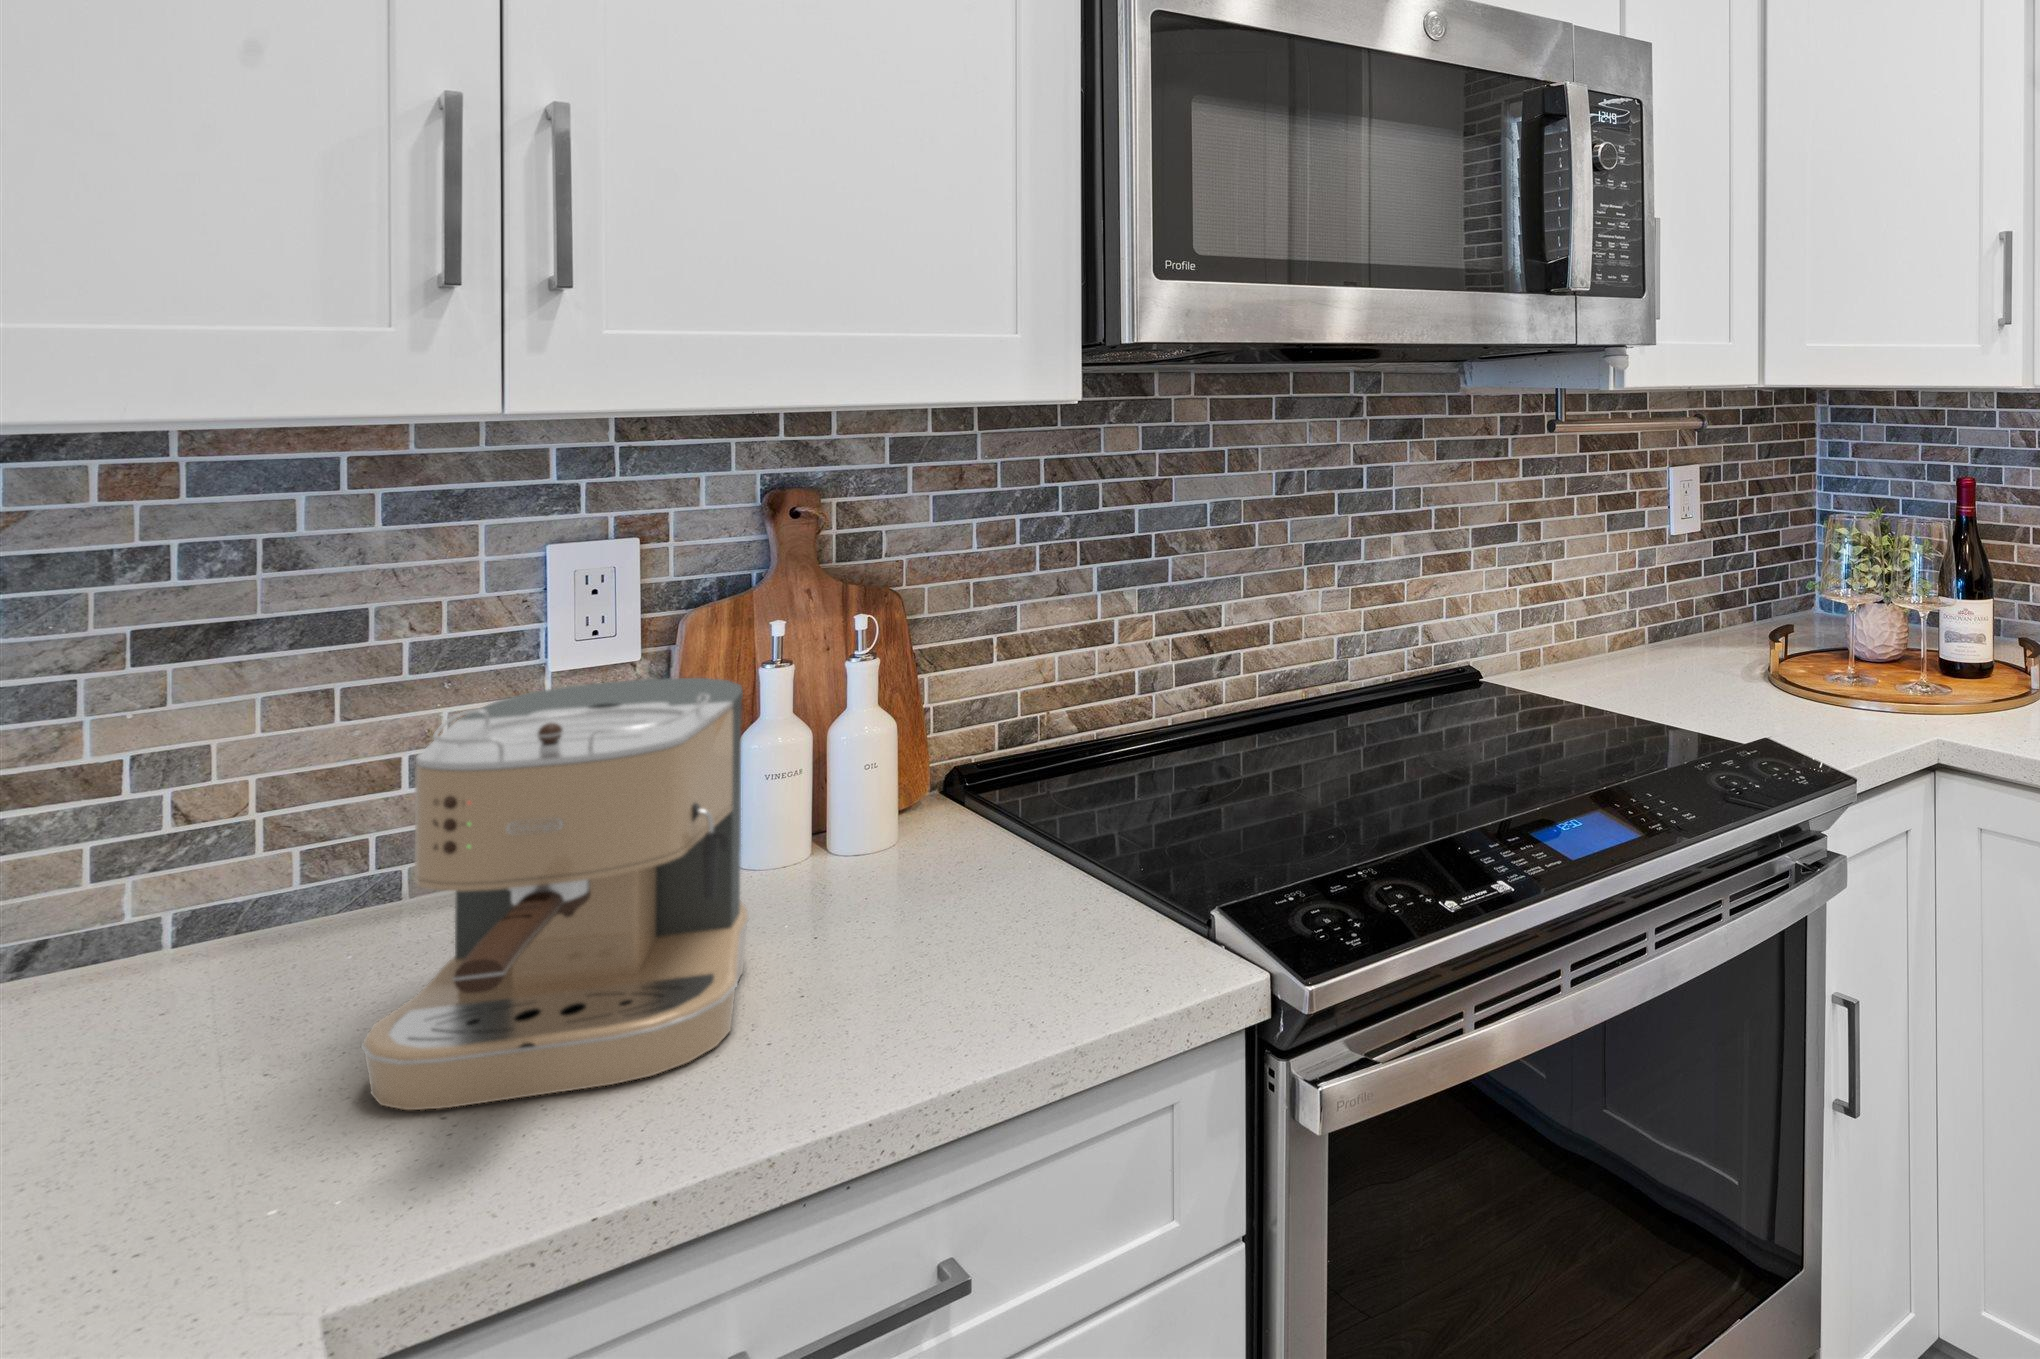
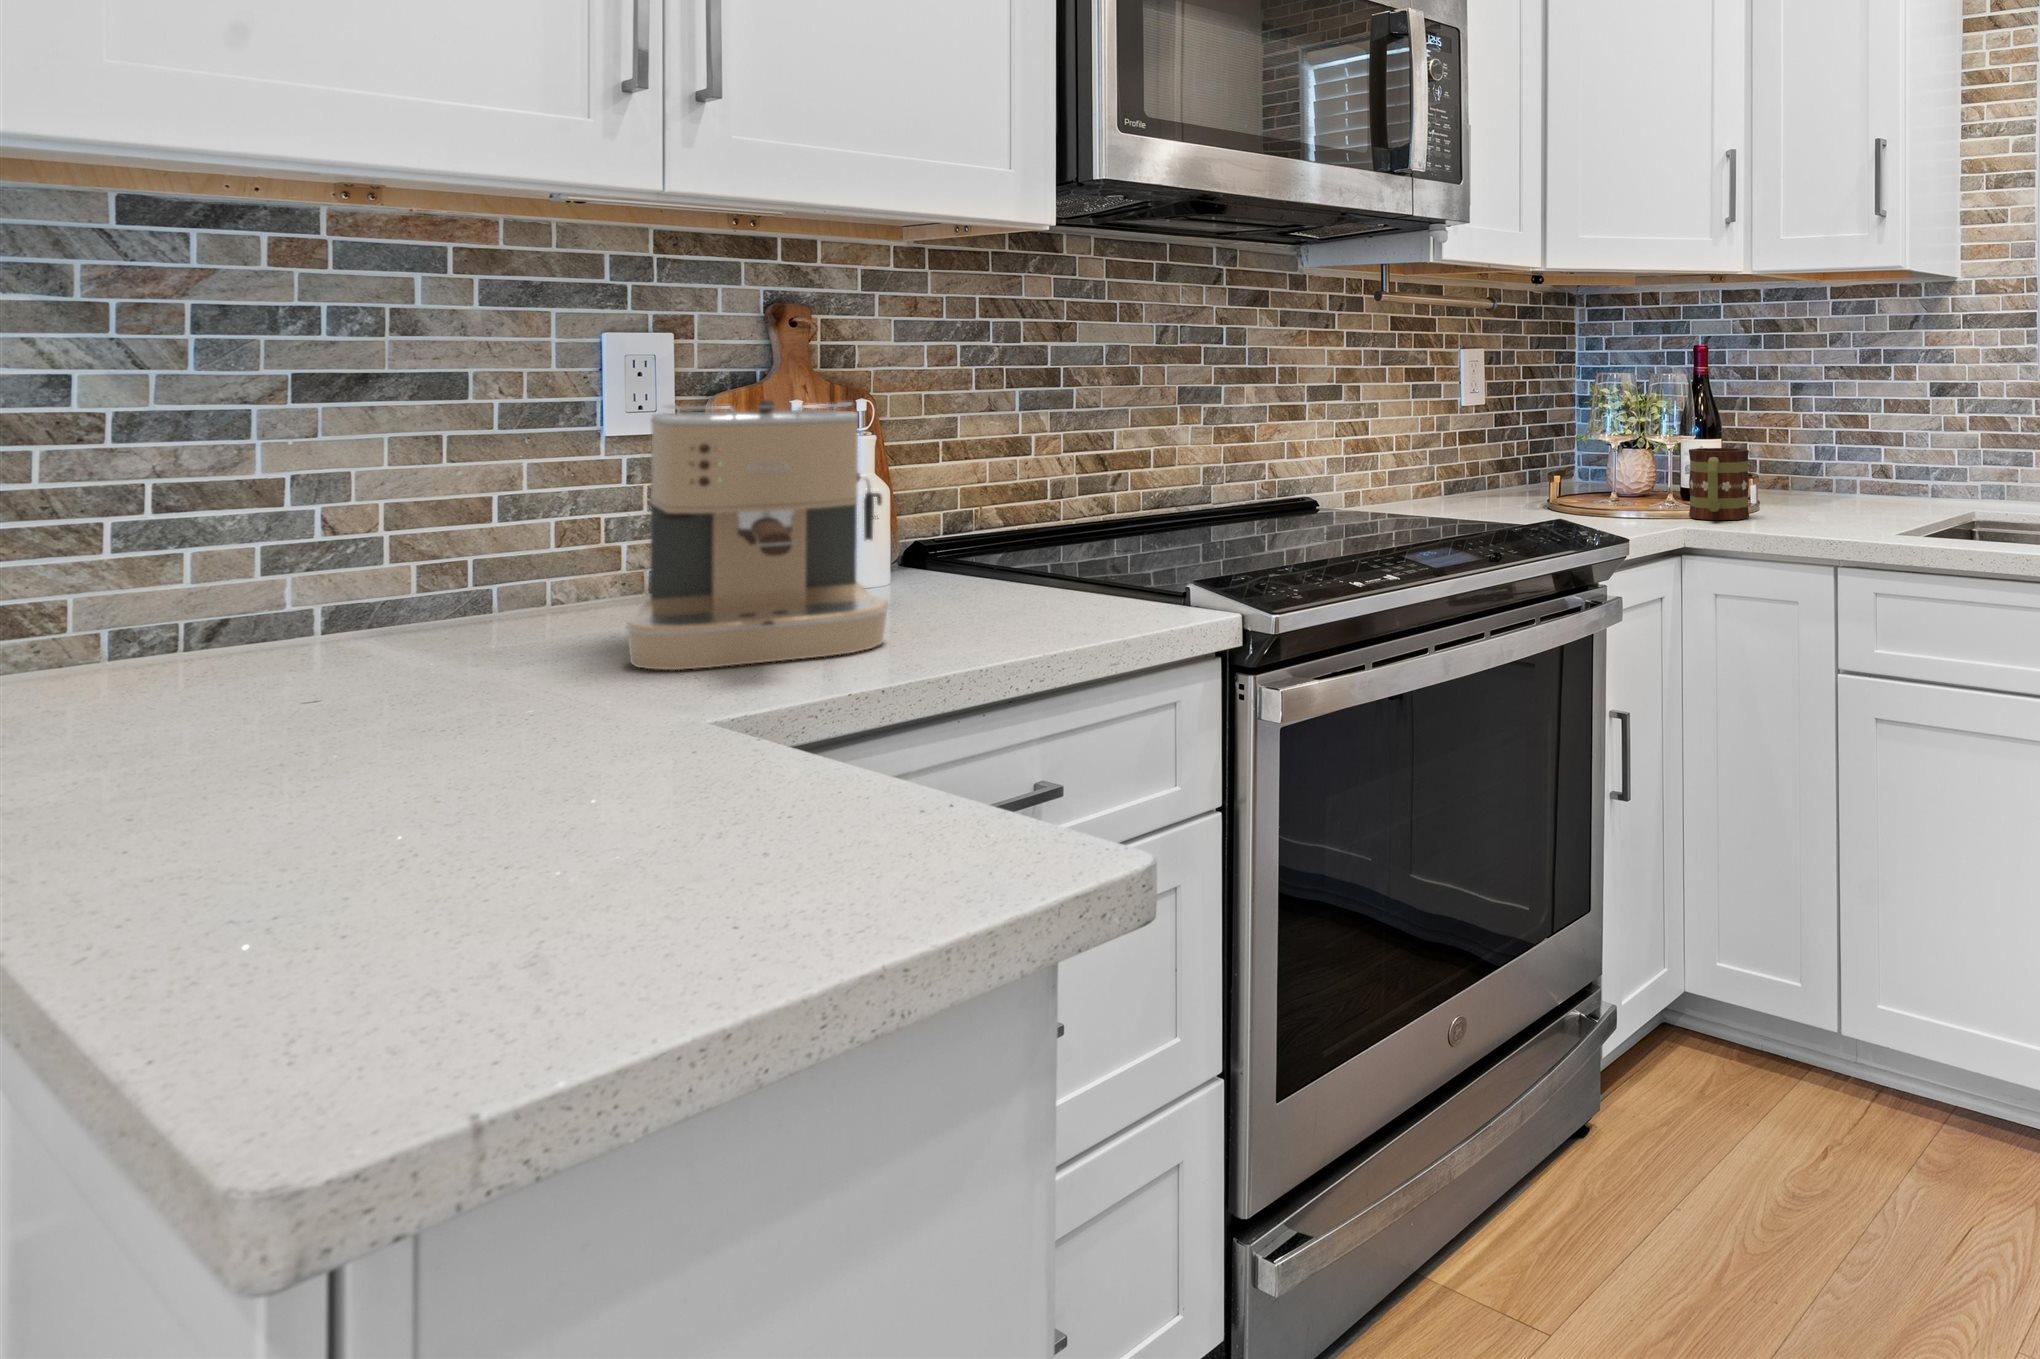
mug: none [1943,624,2024,728] -> present [1689,448,1749,520]

